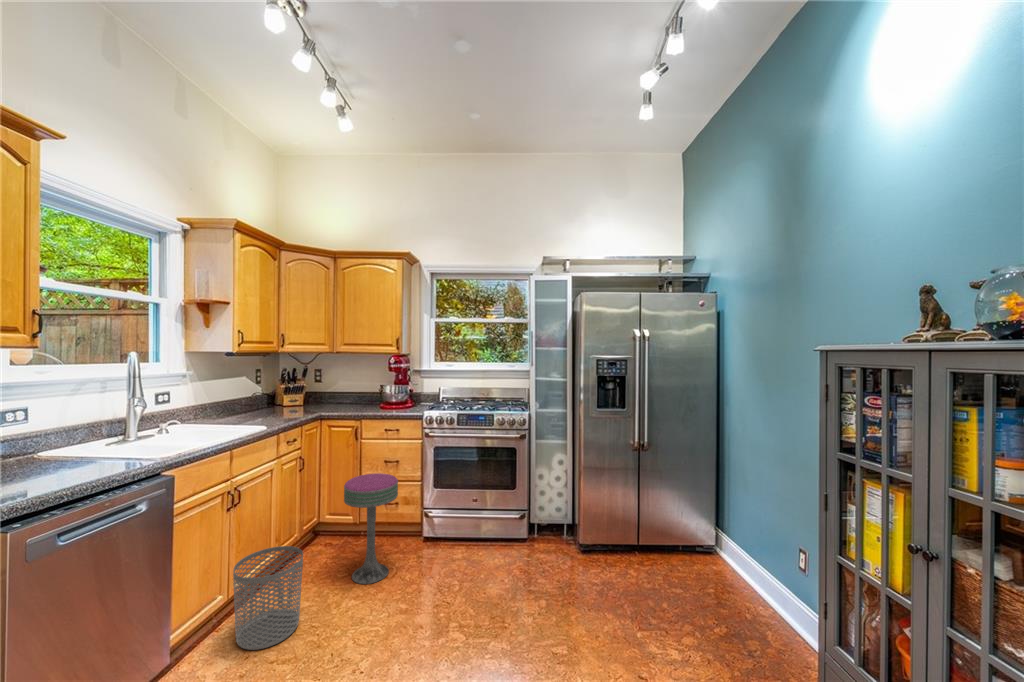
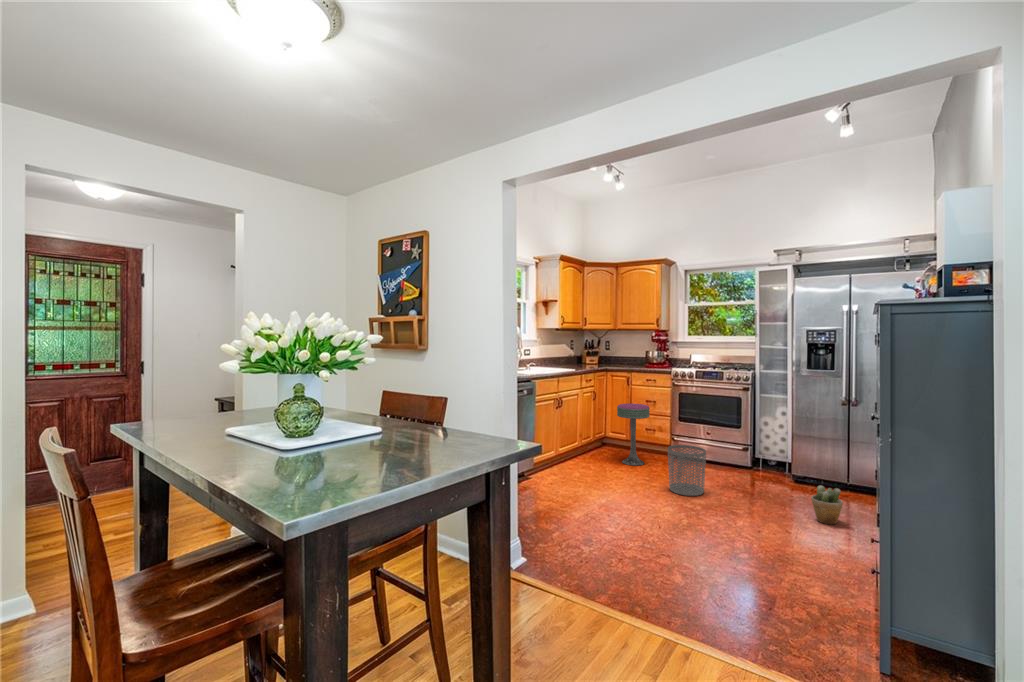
waste bin: present [233,546,303,650] -> present [668,445,706,496]
potted plant: none [666,596,708,658] -> present [811,486,843,525]

